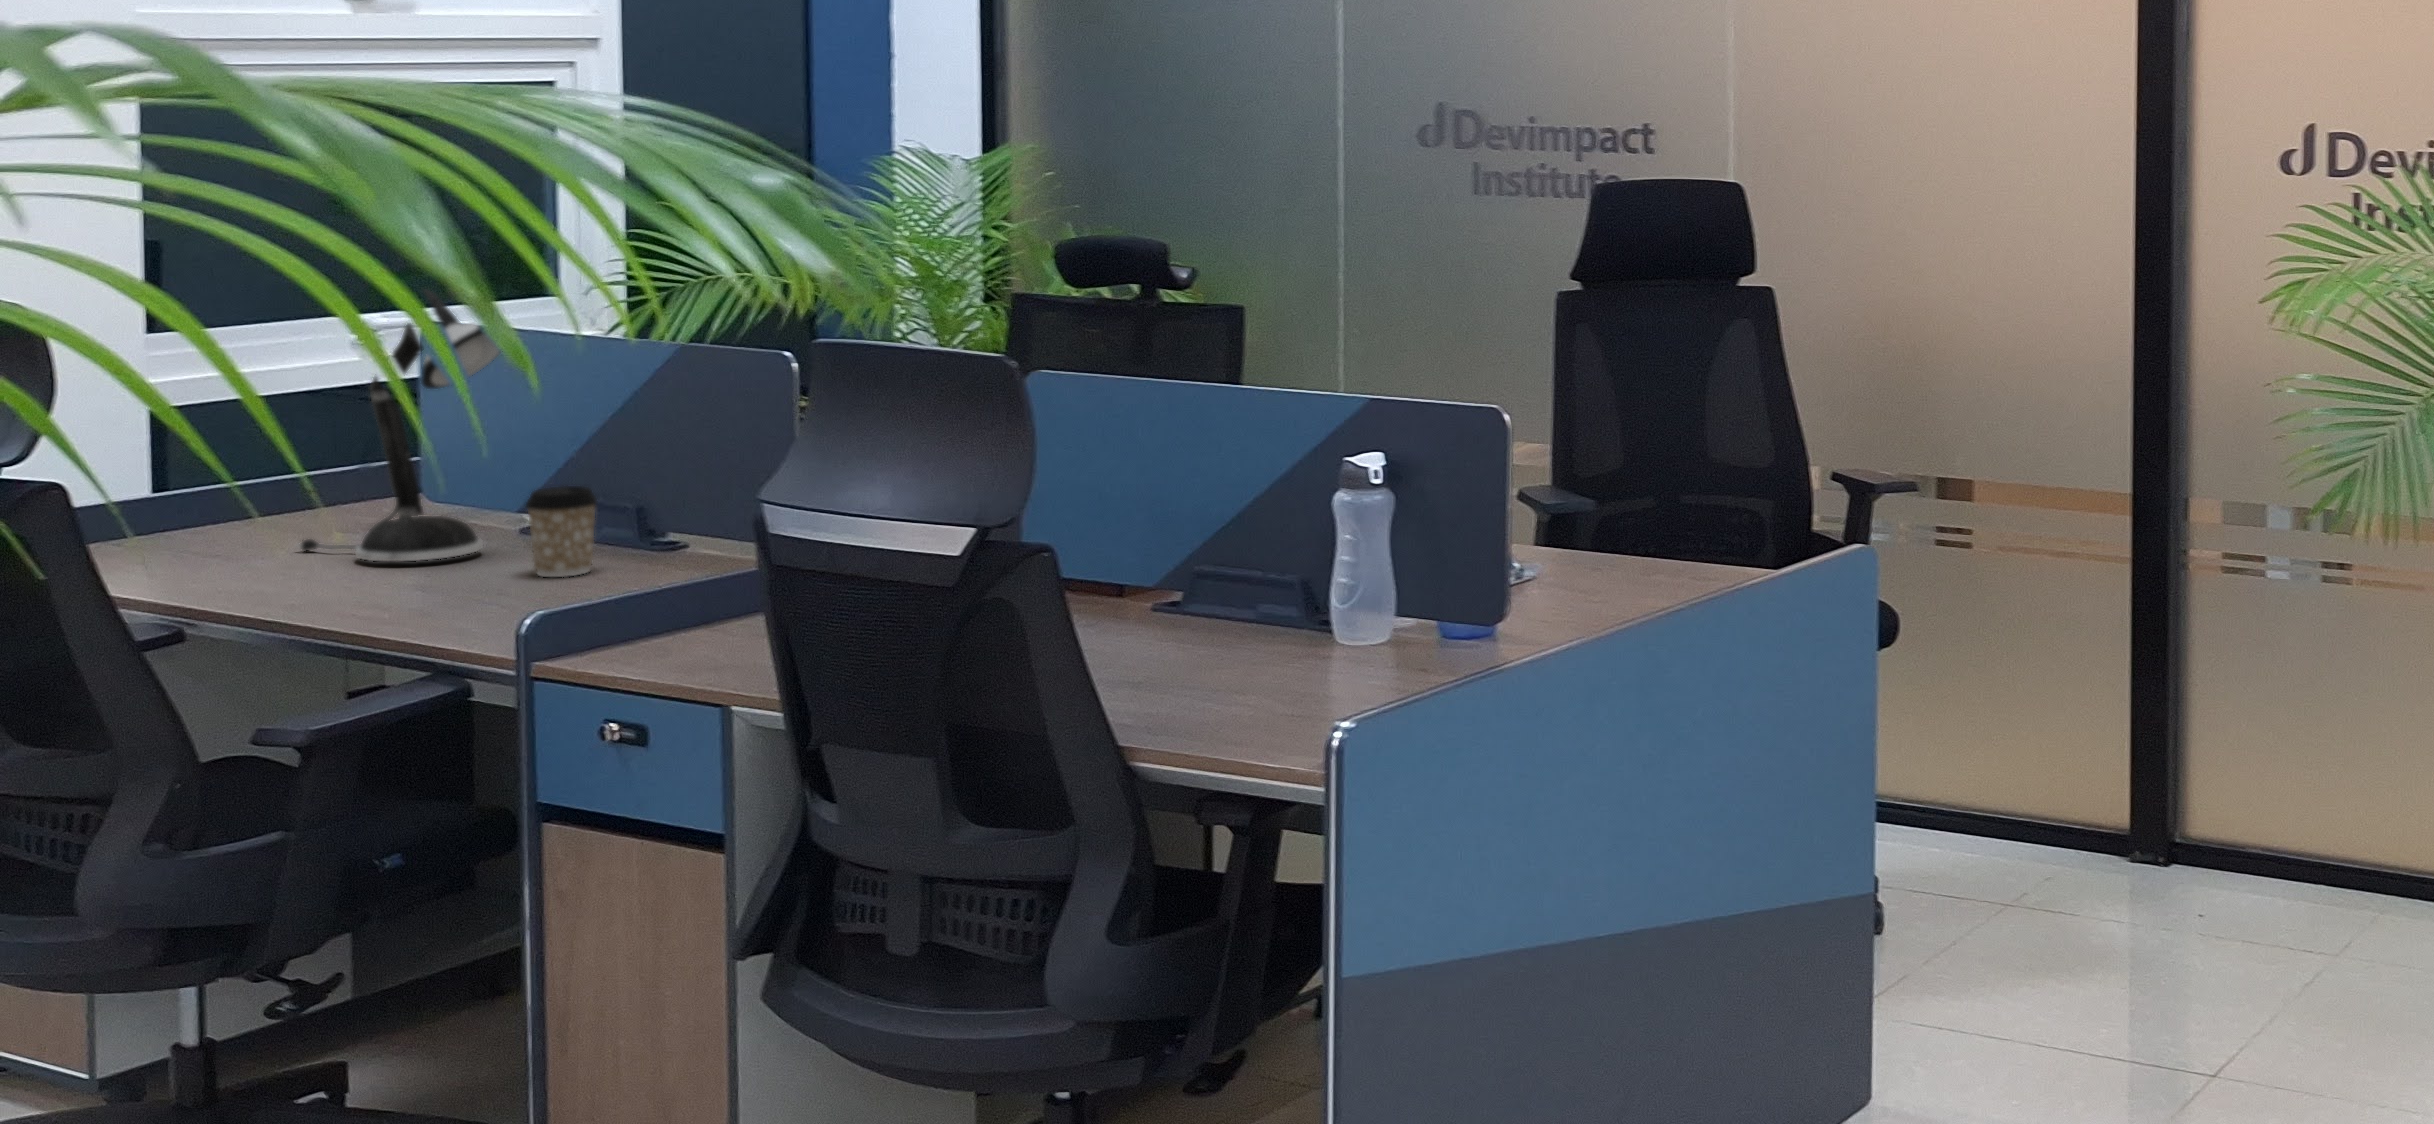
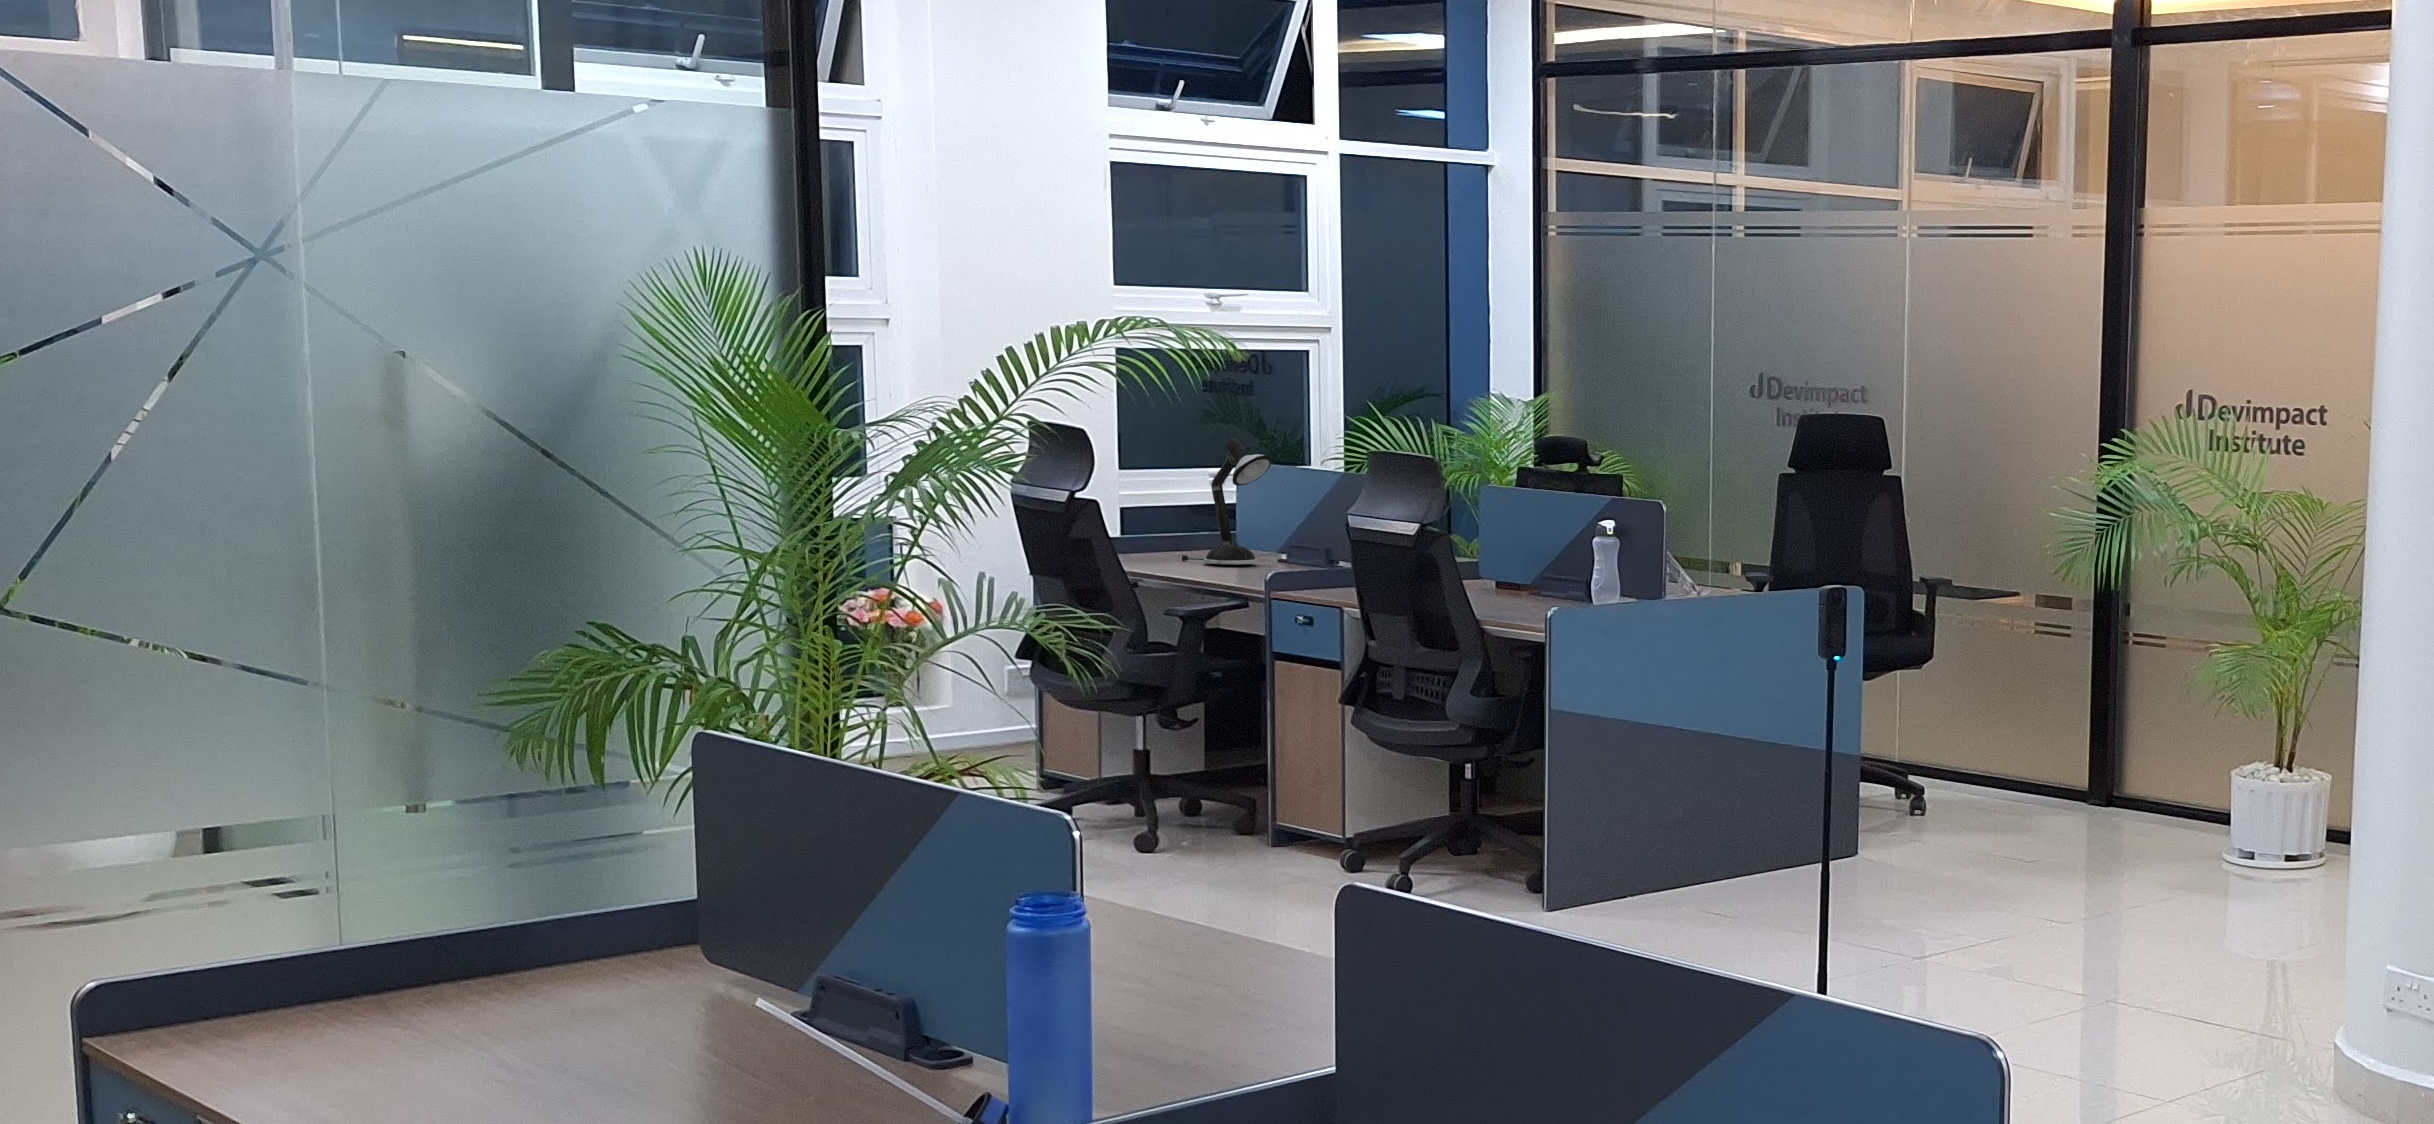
coffee cup: present [526,486,597,577] -> none [1274,532,1305,573]

